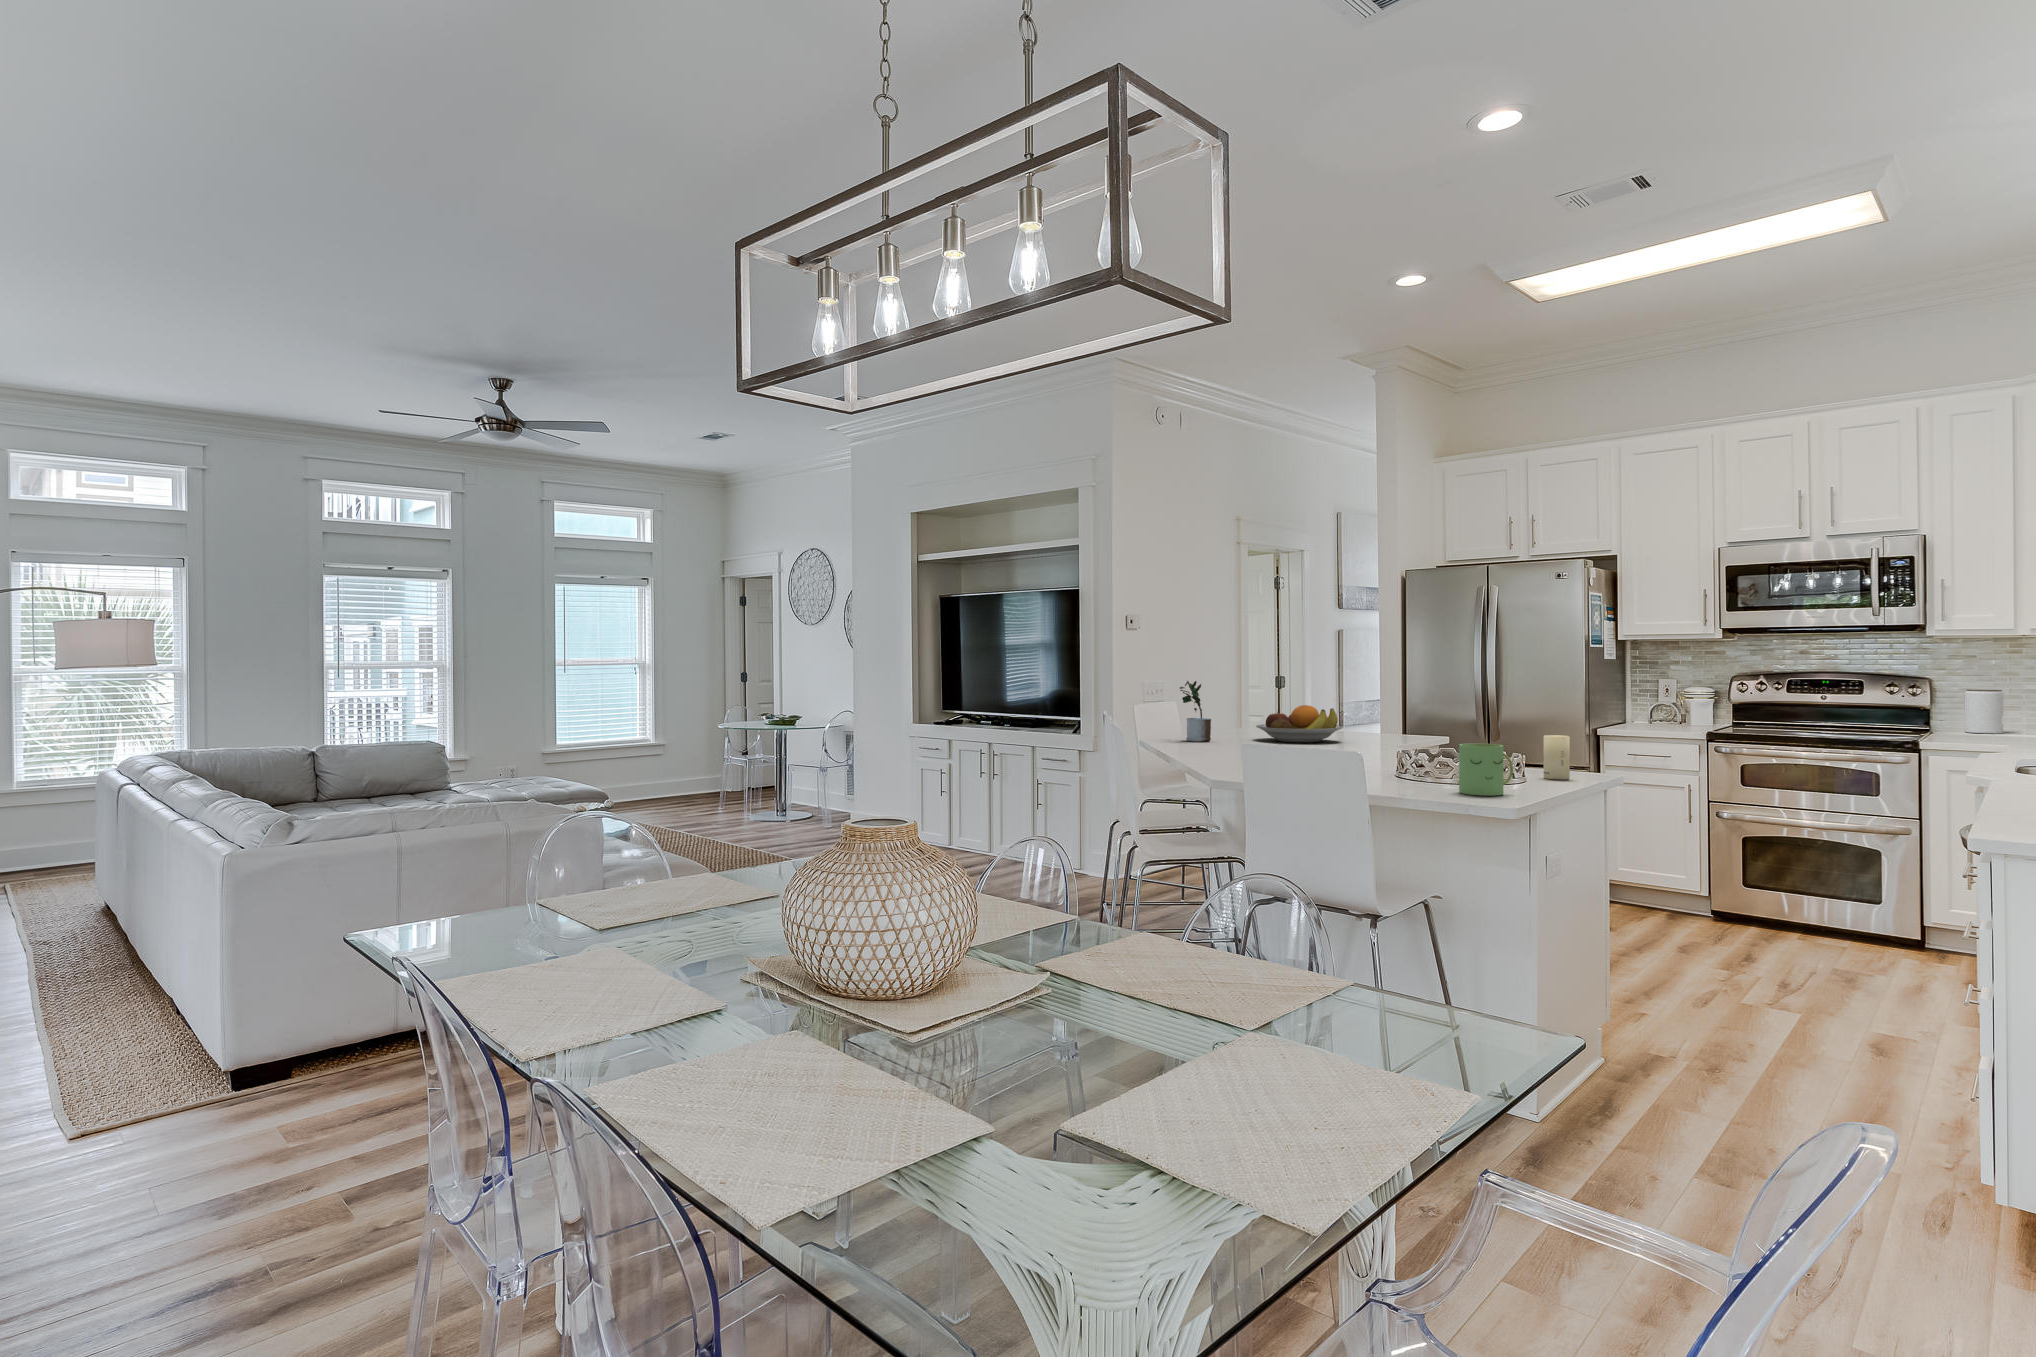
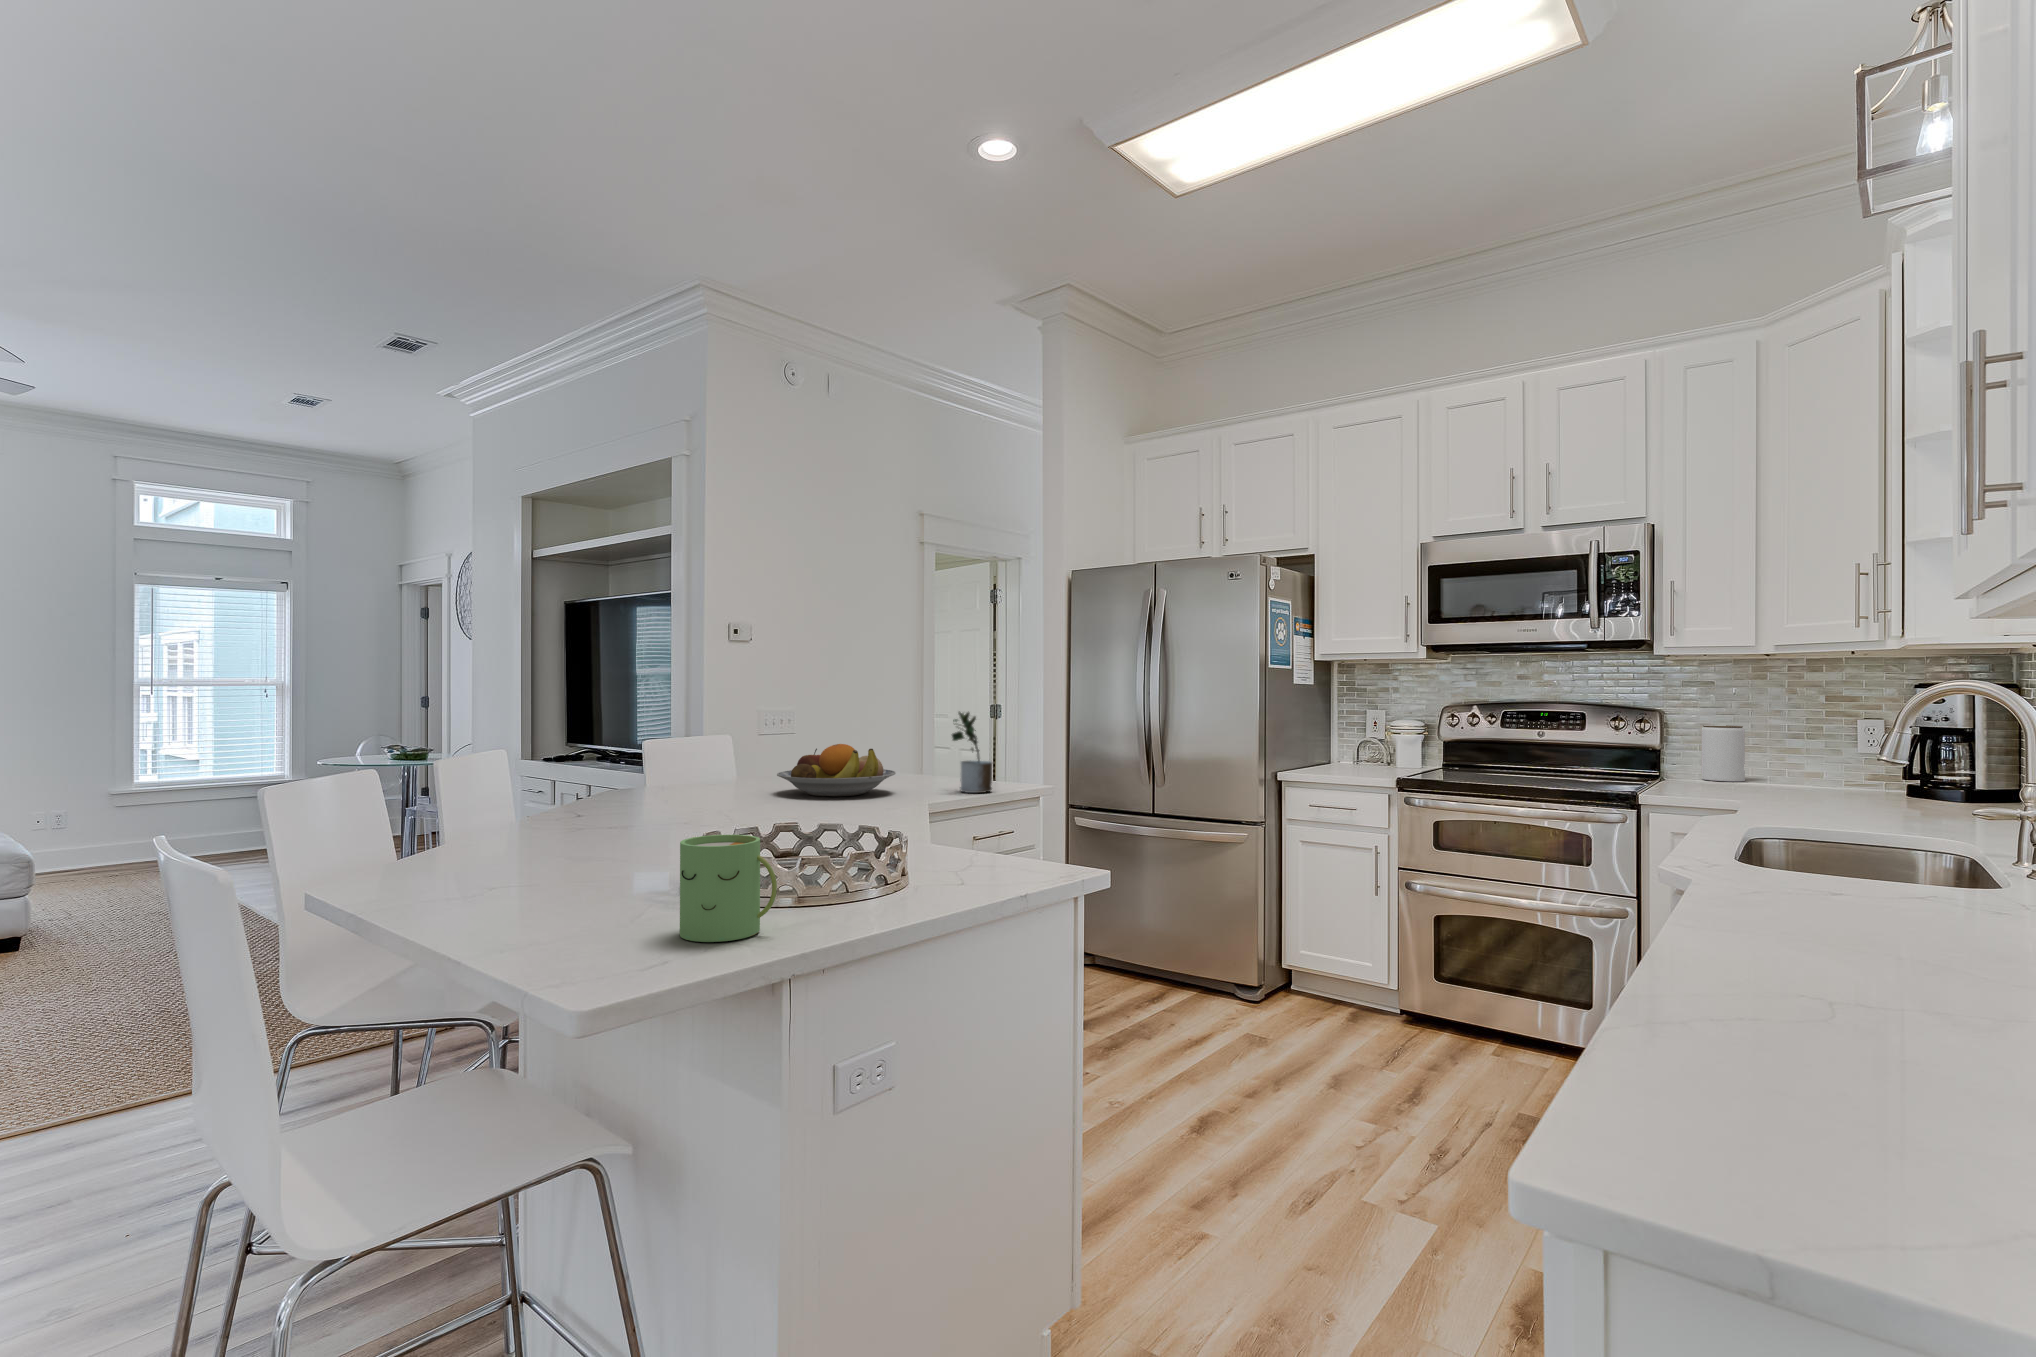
potted plant: present [1180,681,1211,742] -> present [952,712,992,793]
candle: present [1544,735,1570,780] -> none [966,806,1004,884]

